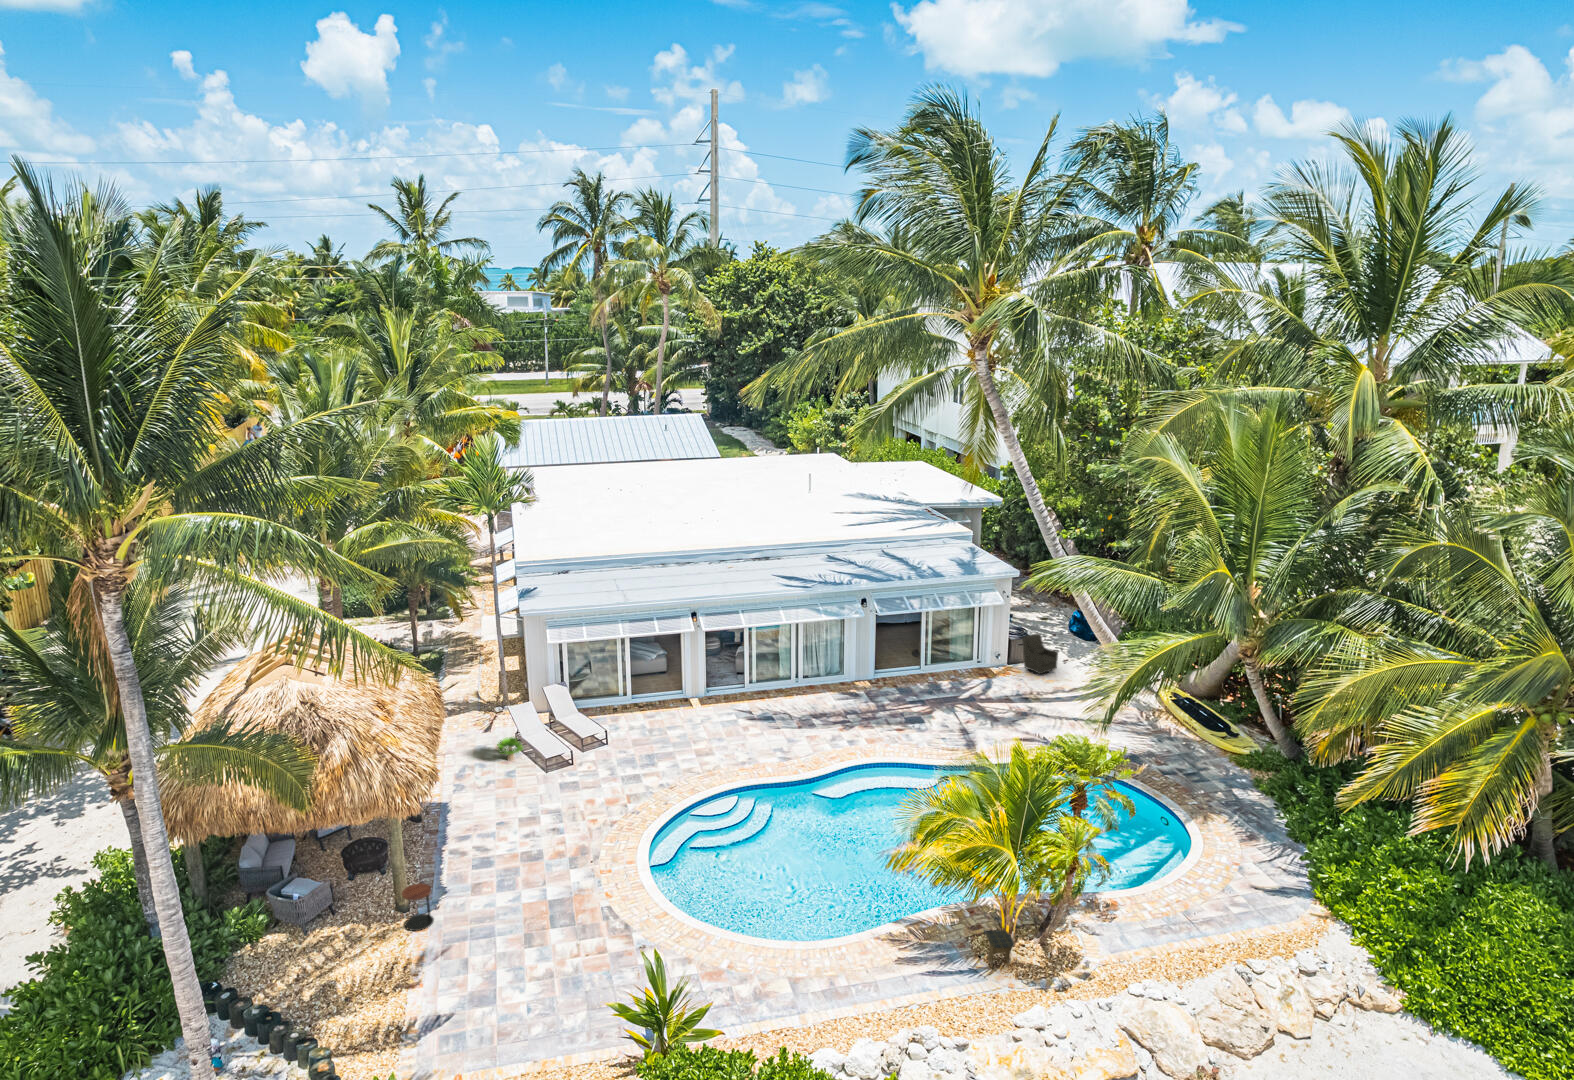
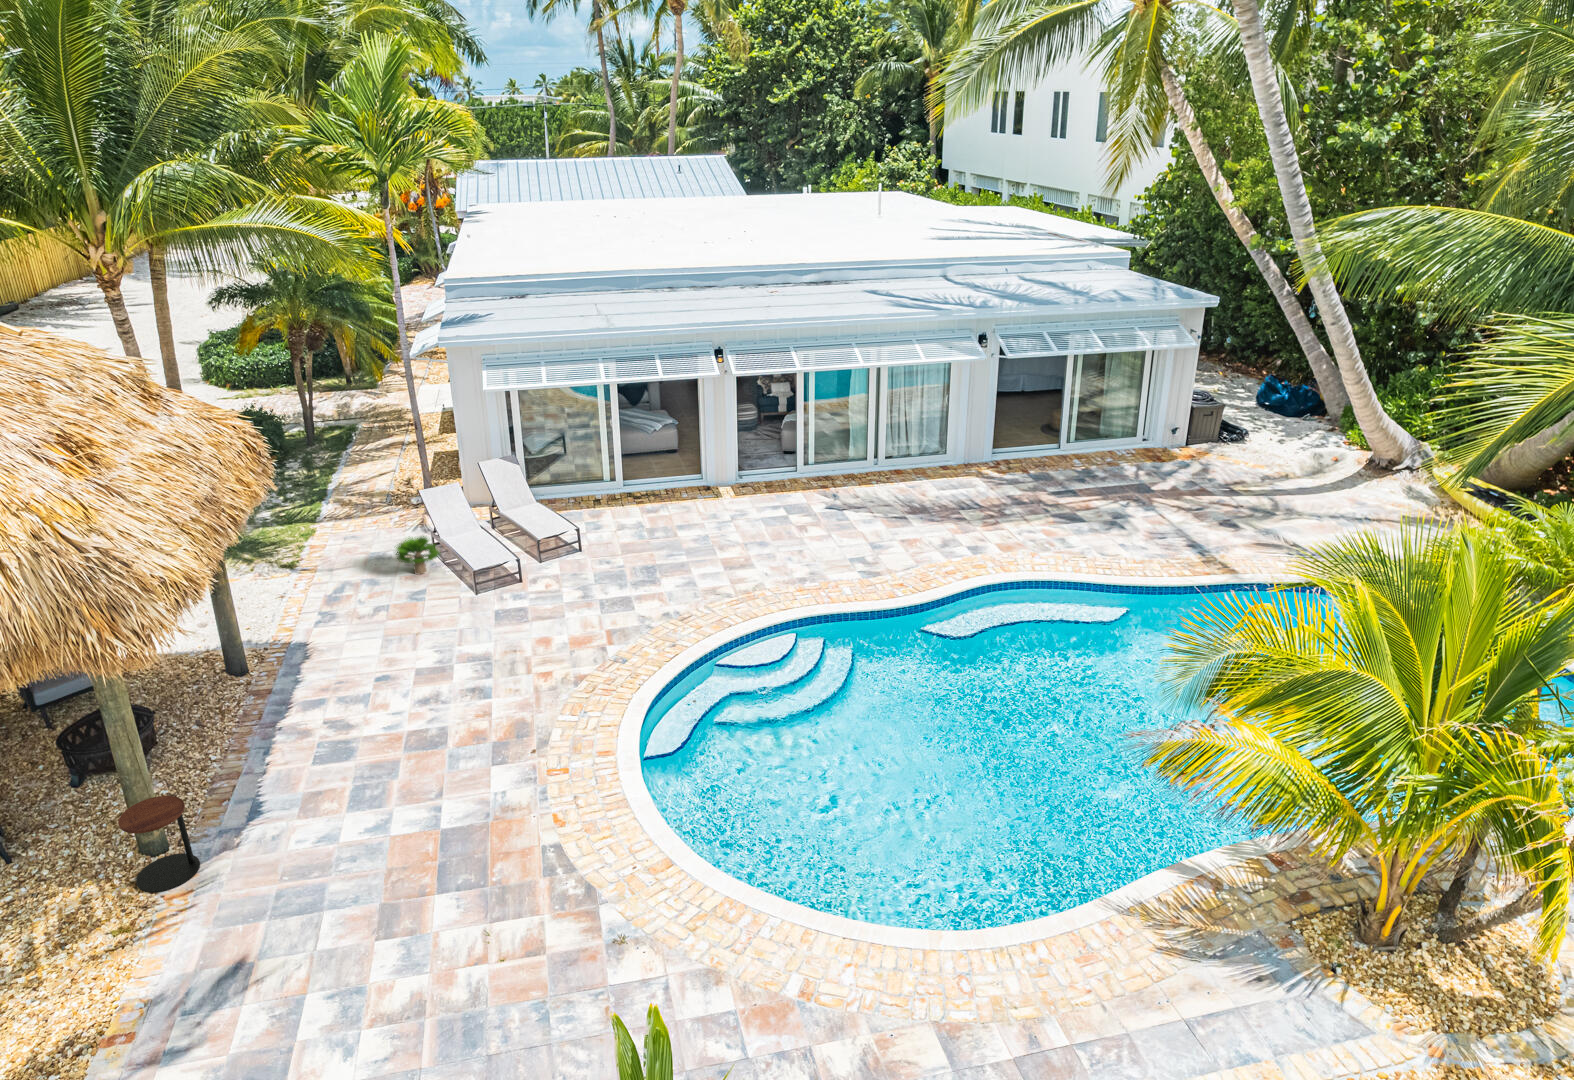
chair: present [1022,634,1058,674] -> none [1216,396,1271,456]
stool: present [986,930,1014,968] -> none [1375,908,1458,995]

